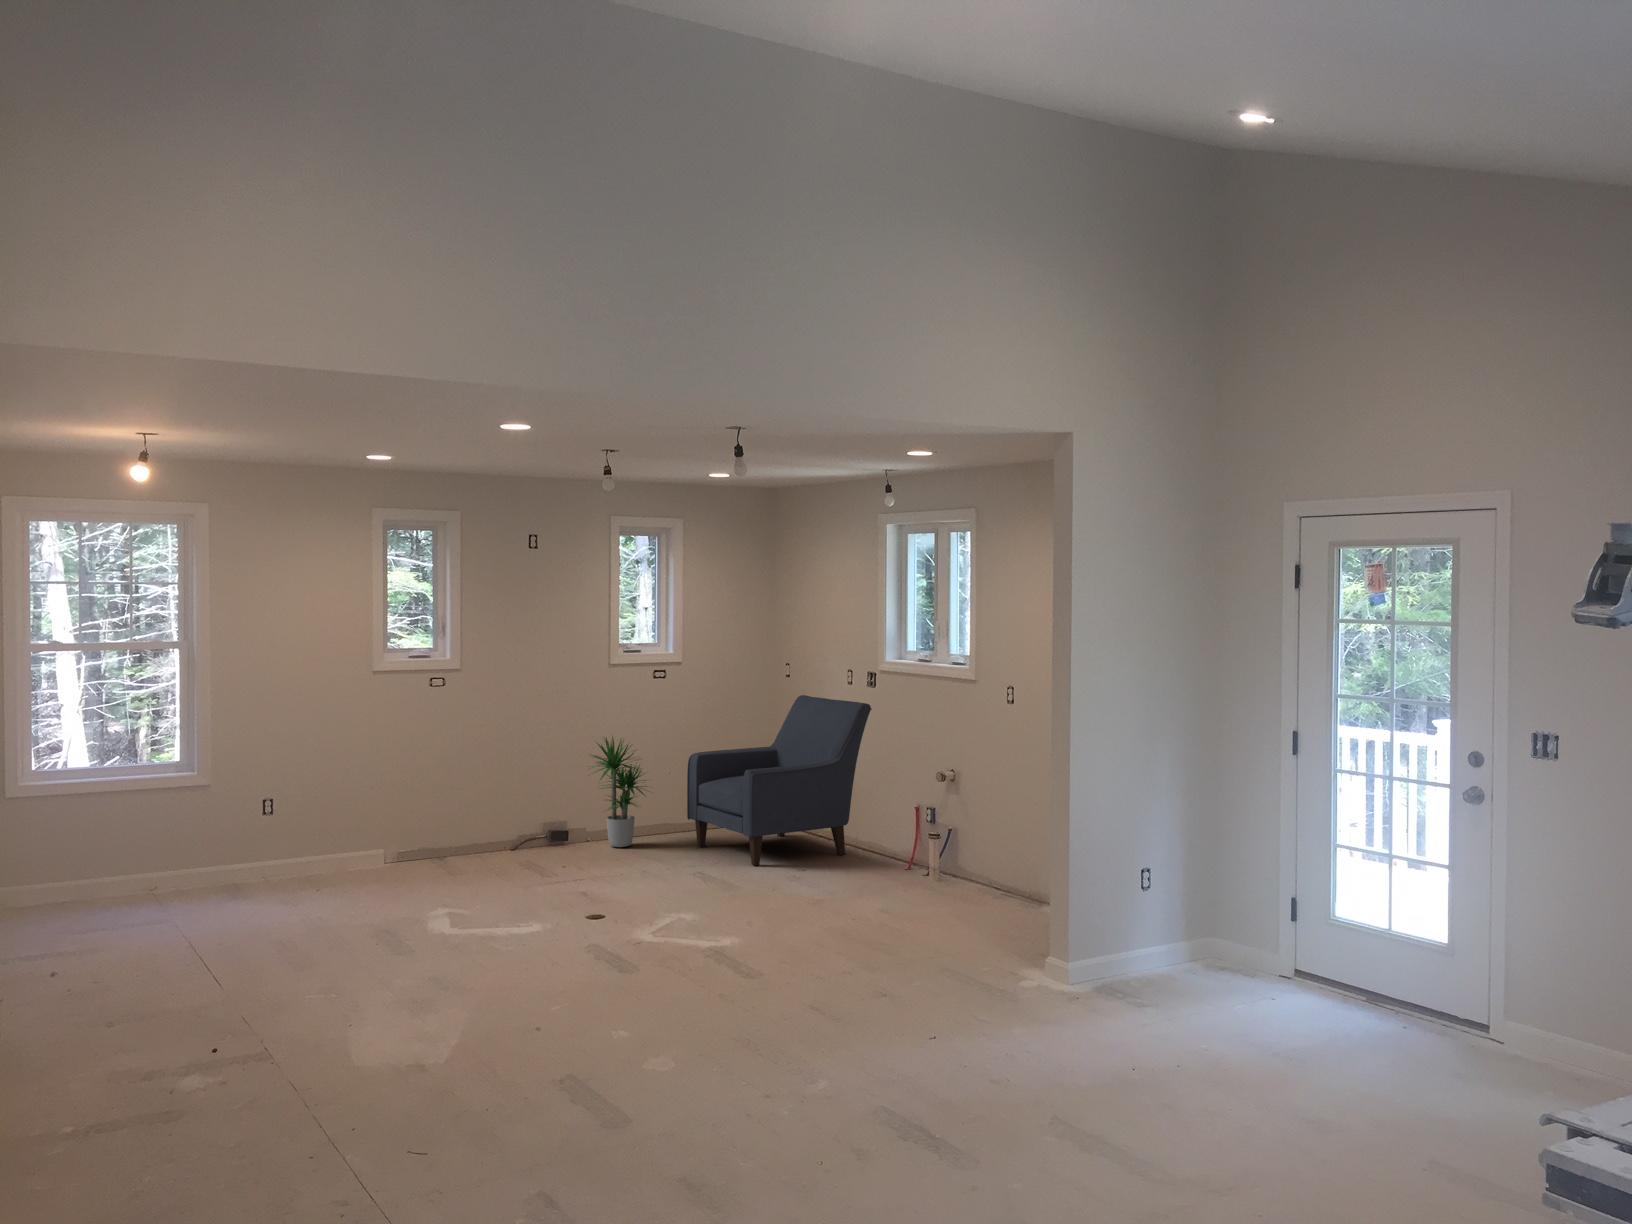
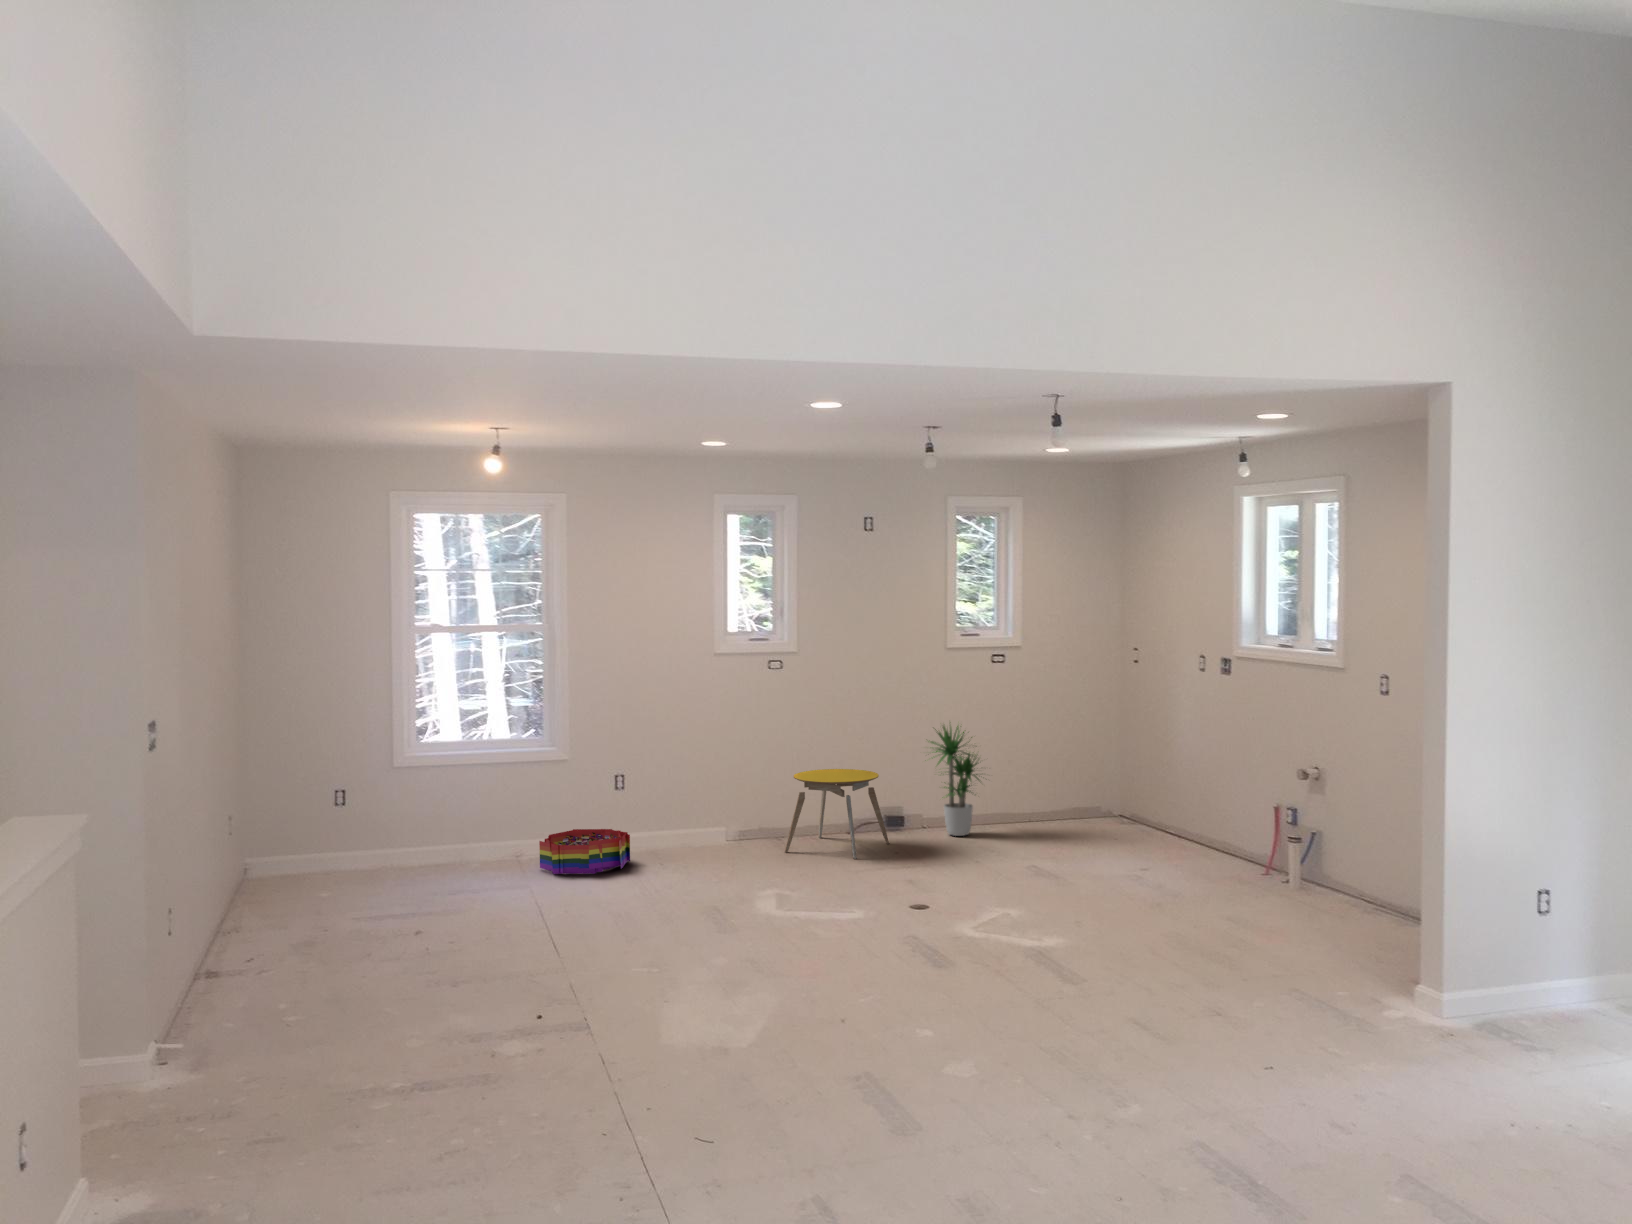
chair: present [687,695,872,866] -> none [1027,681,1227,862]
stool: none [449,785,554,873] -> present [785,769,889,859]
storage bin: none [184,854,285,903] -> present [539,829,630,874]

